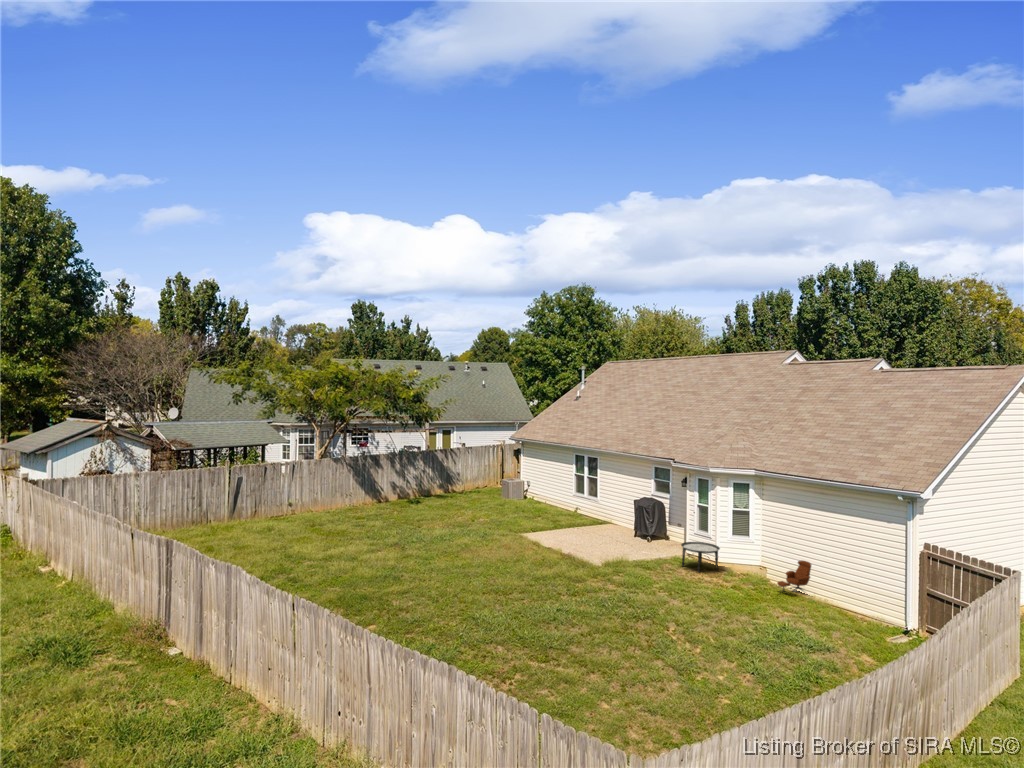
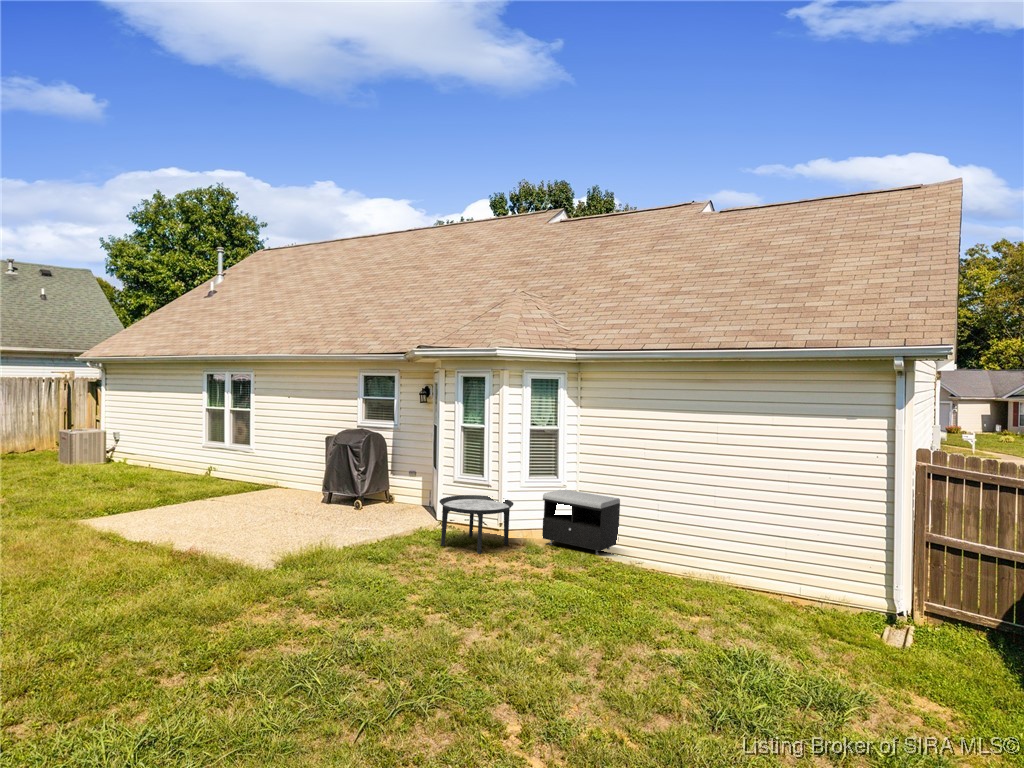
storage bench: none [736,544,778,581] -> present [542,490,620,554]
lounge chair: present [777,561,811,593] -> none [645,506,698,577]

